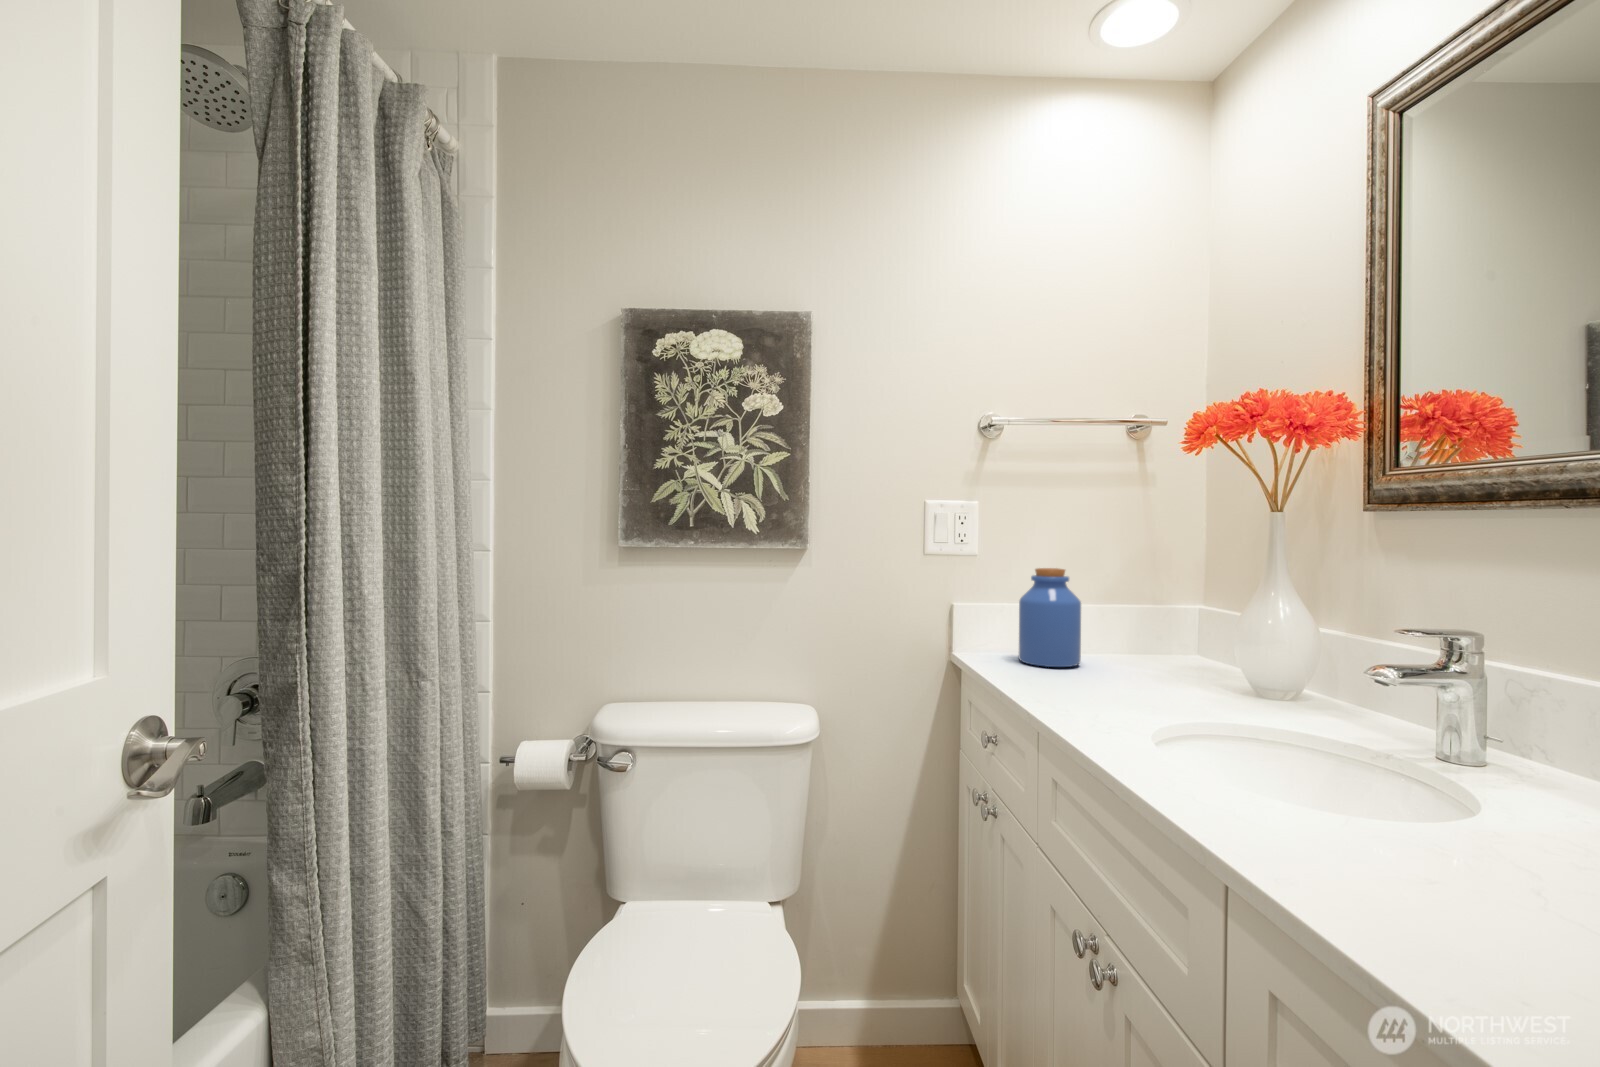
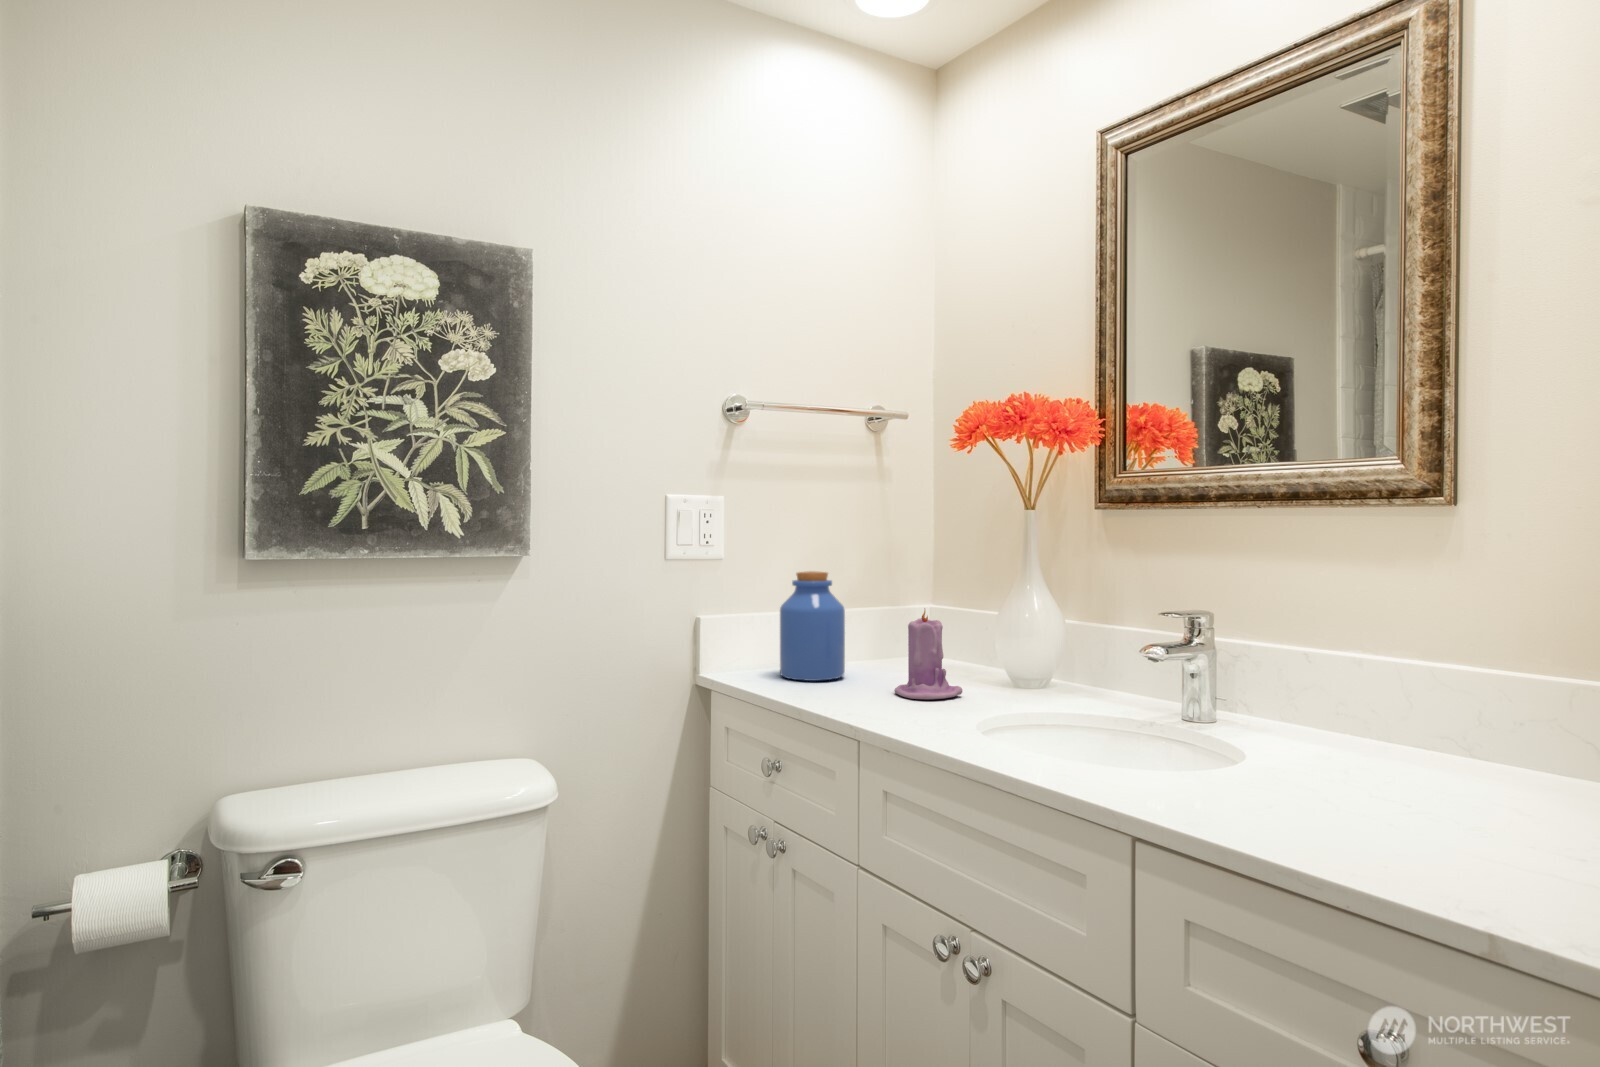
candle: none [1113,607,1184,696] -> present [894,610,962,699]

